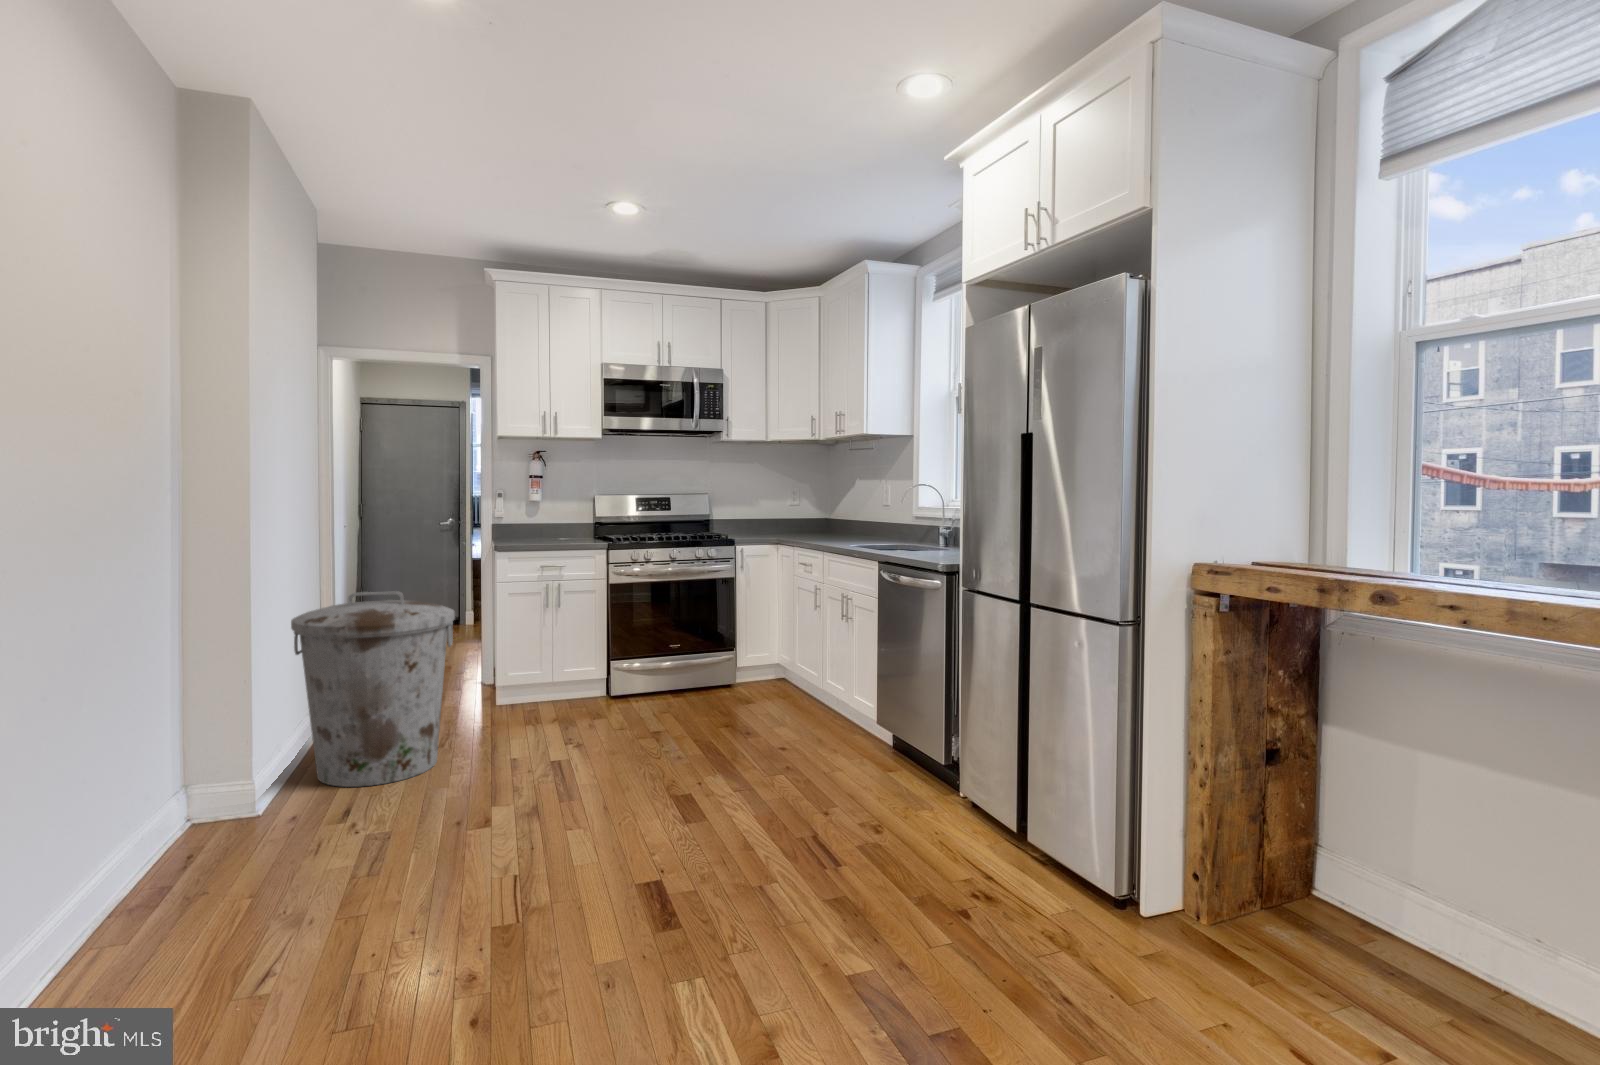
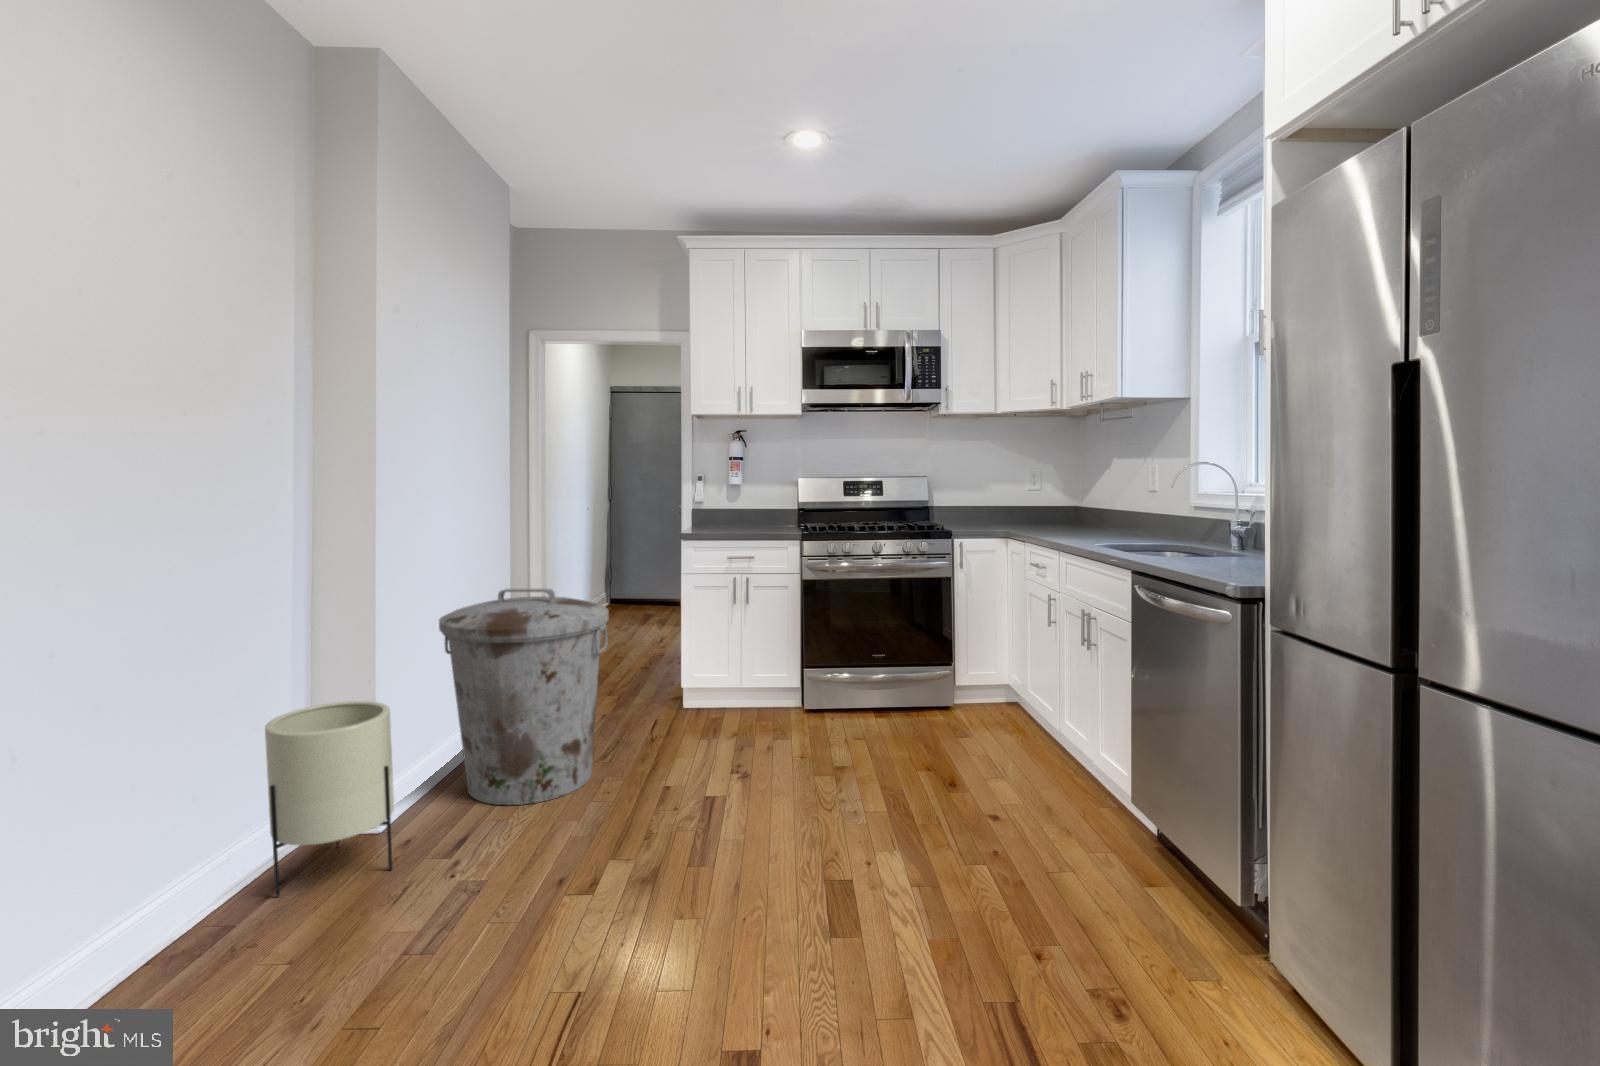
planter: none [168,693,290,867] -> present [265,701,394,897]

